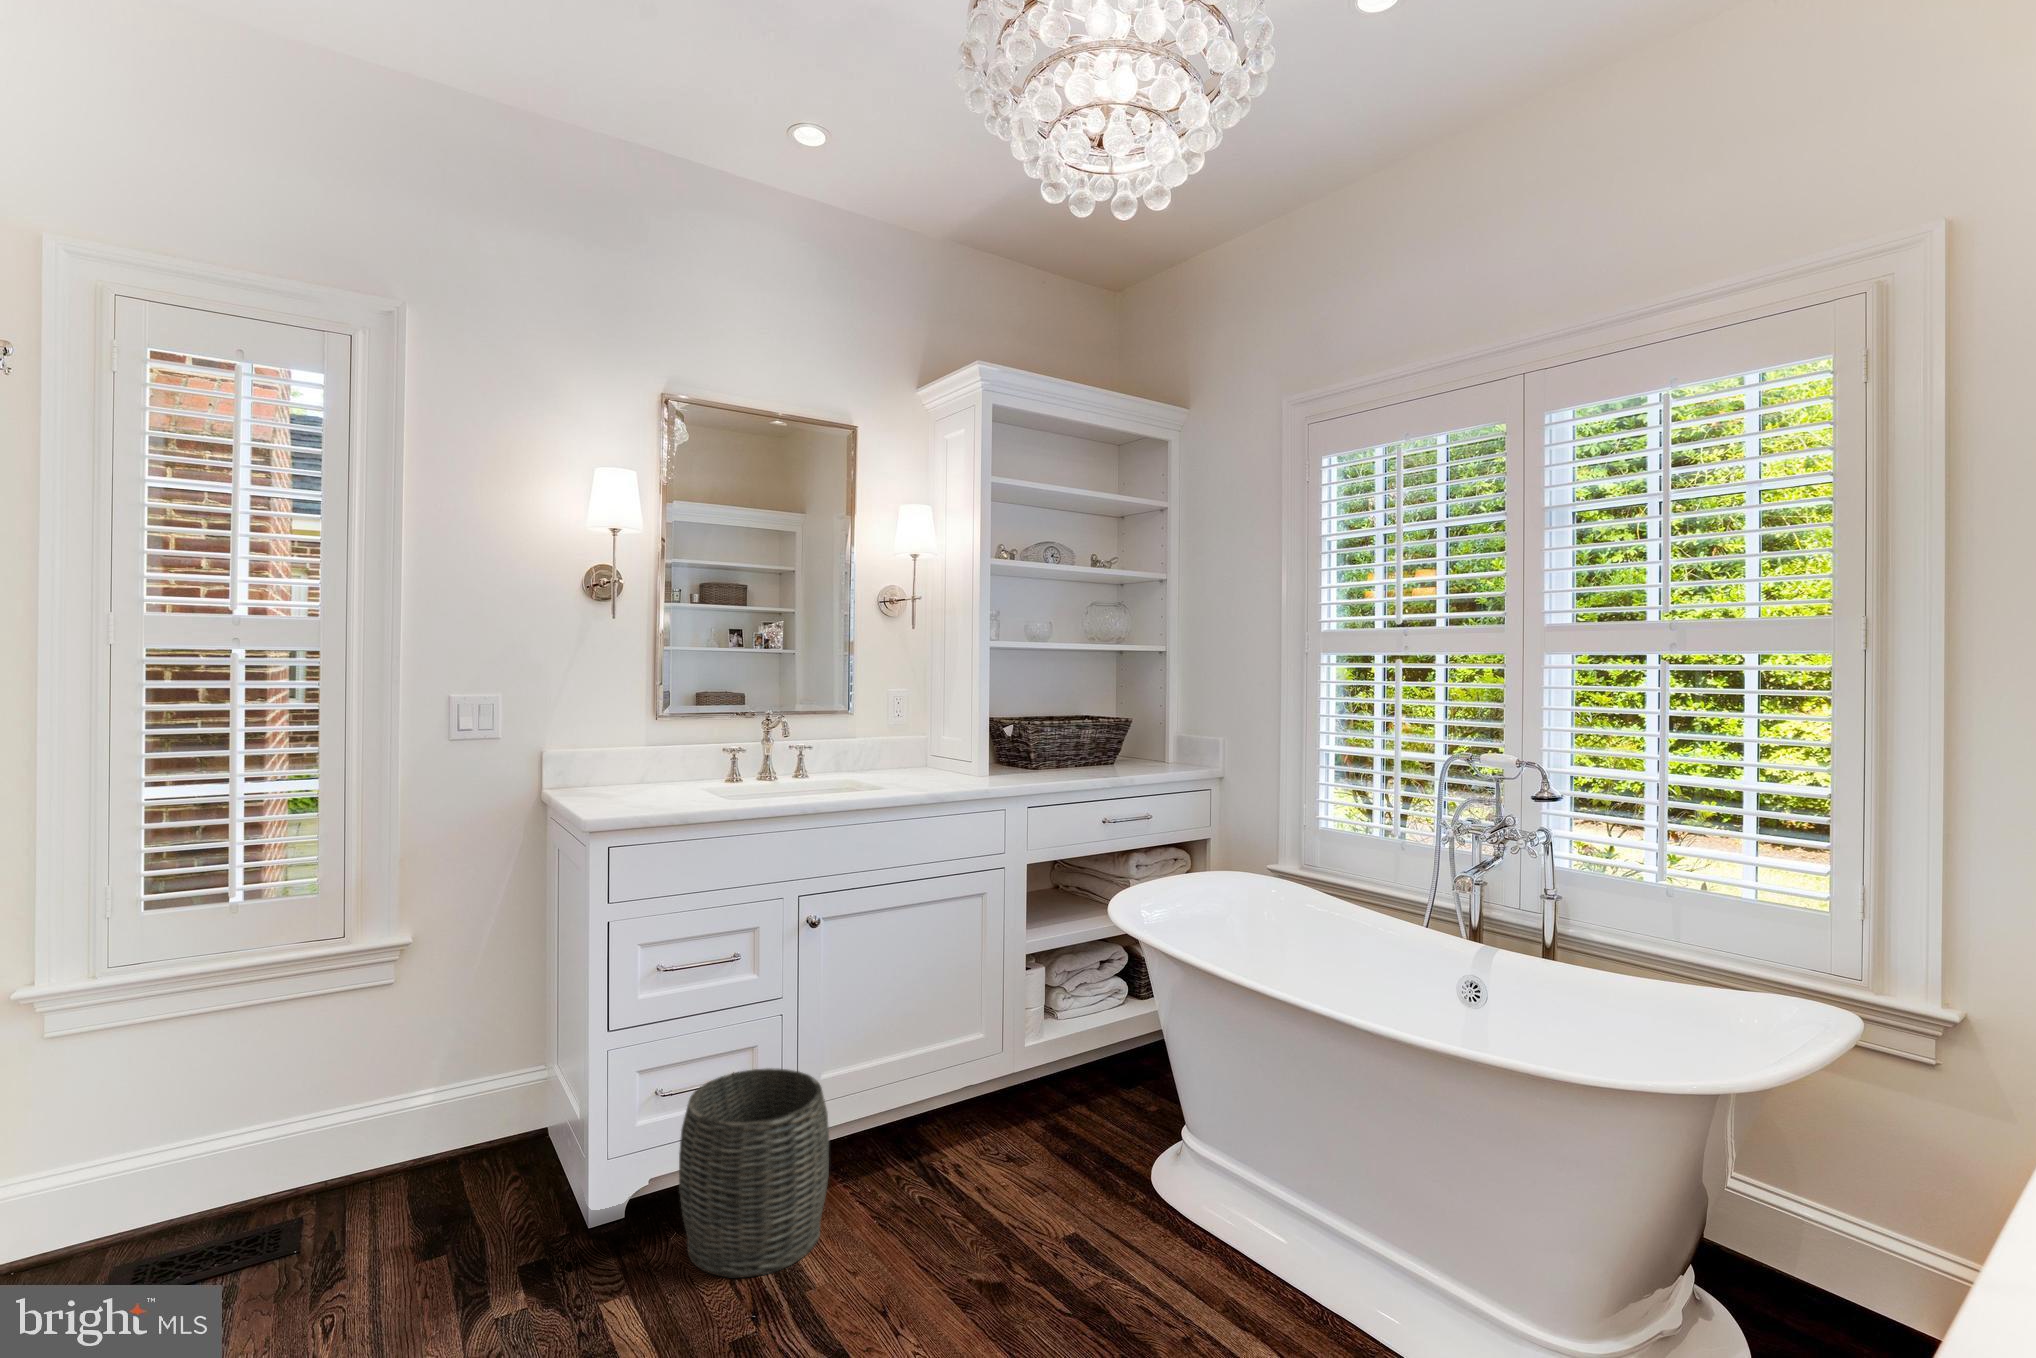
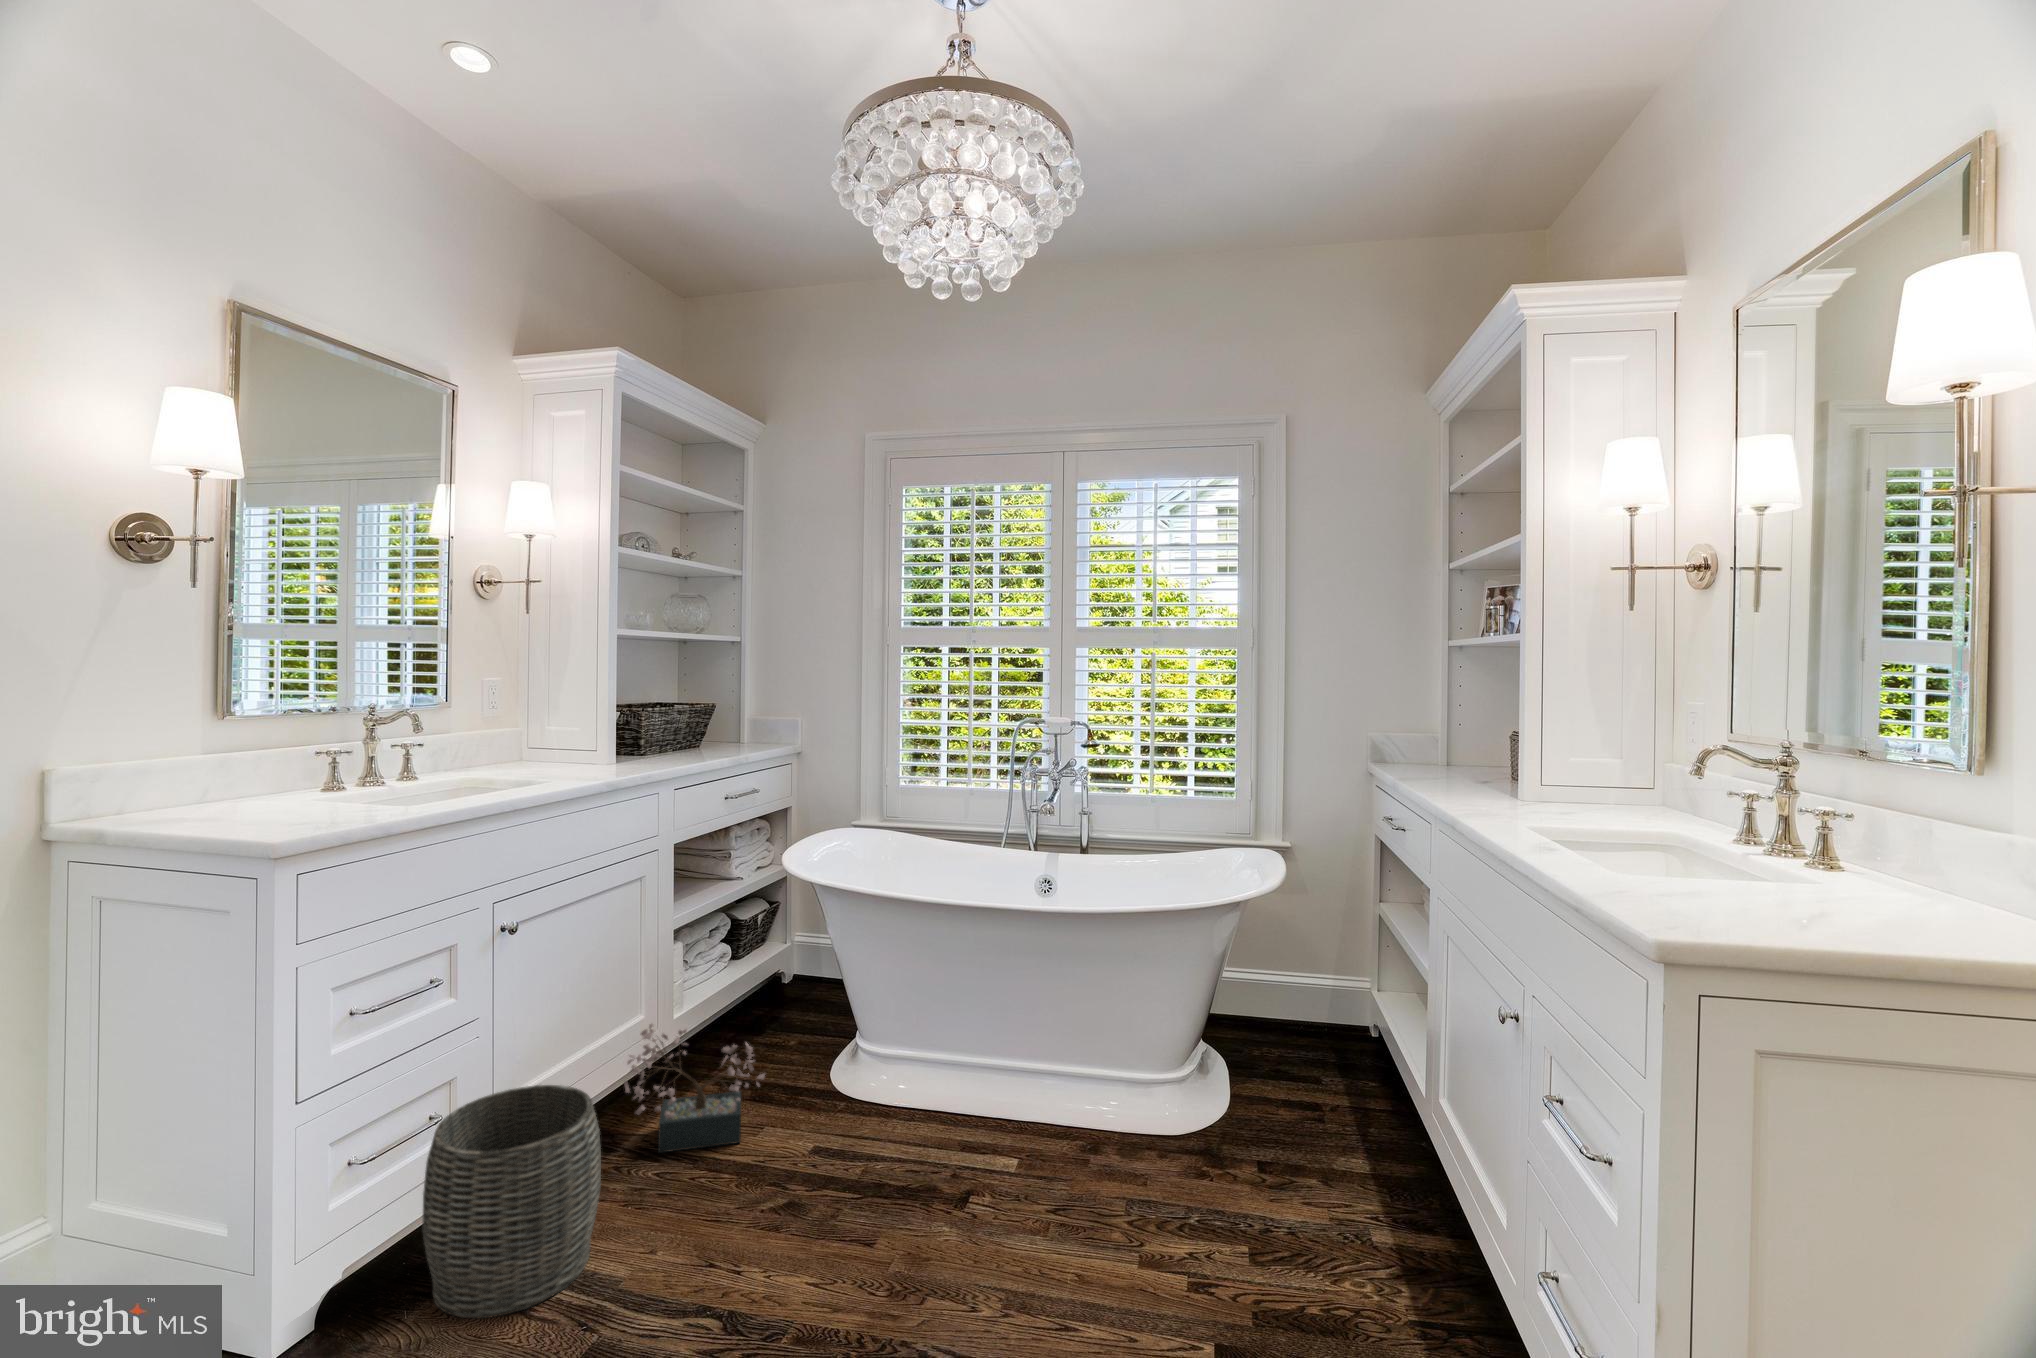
decorative plant: none [913,1043,1054,1198] -> present [624,1024,765,1153]

